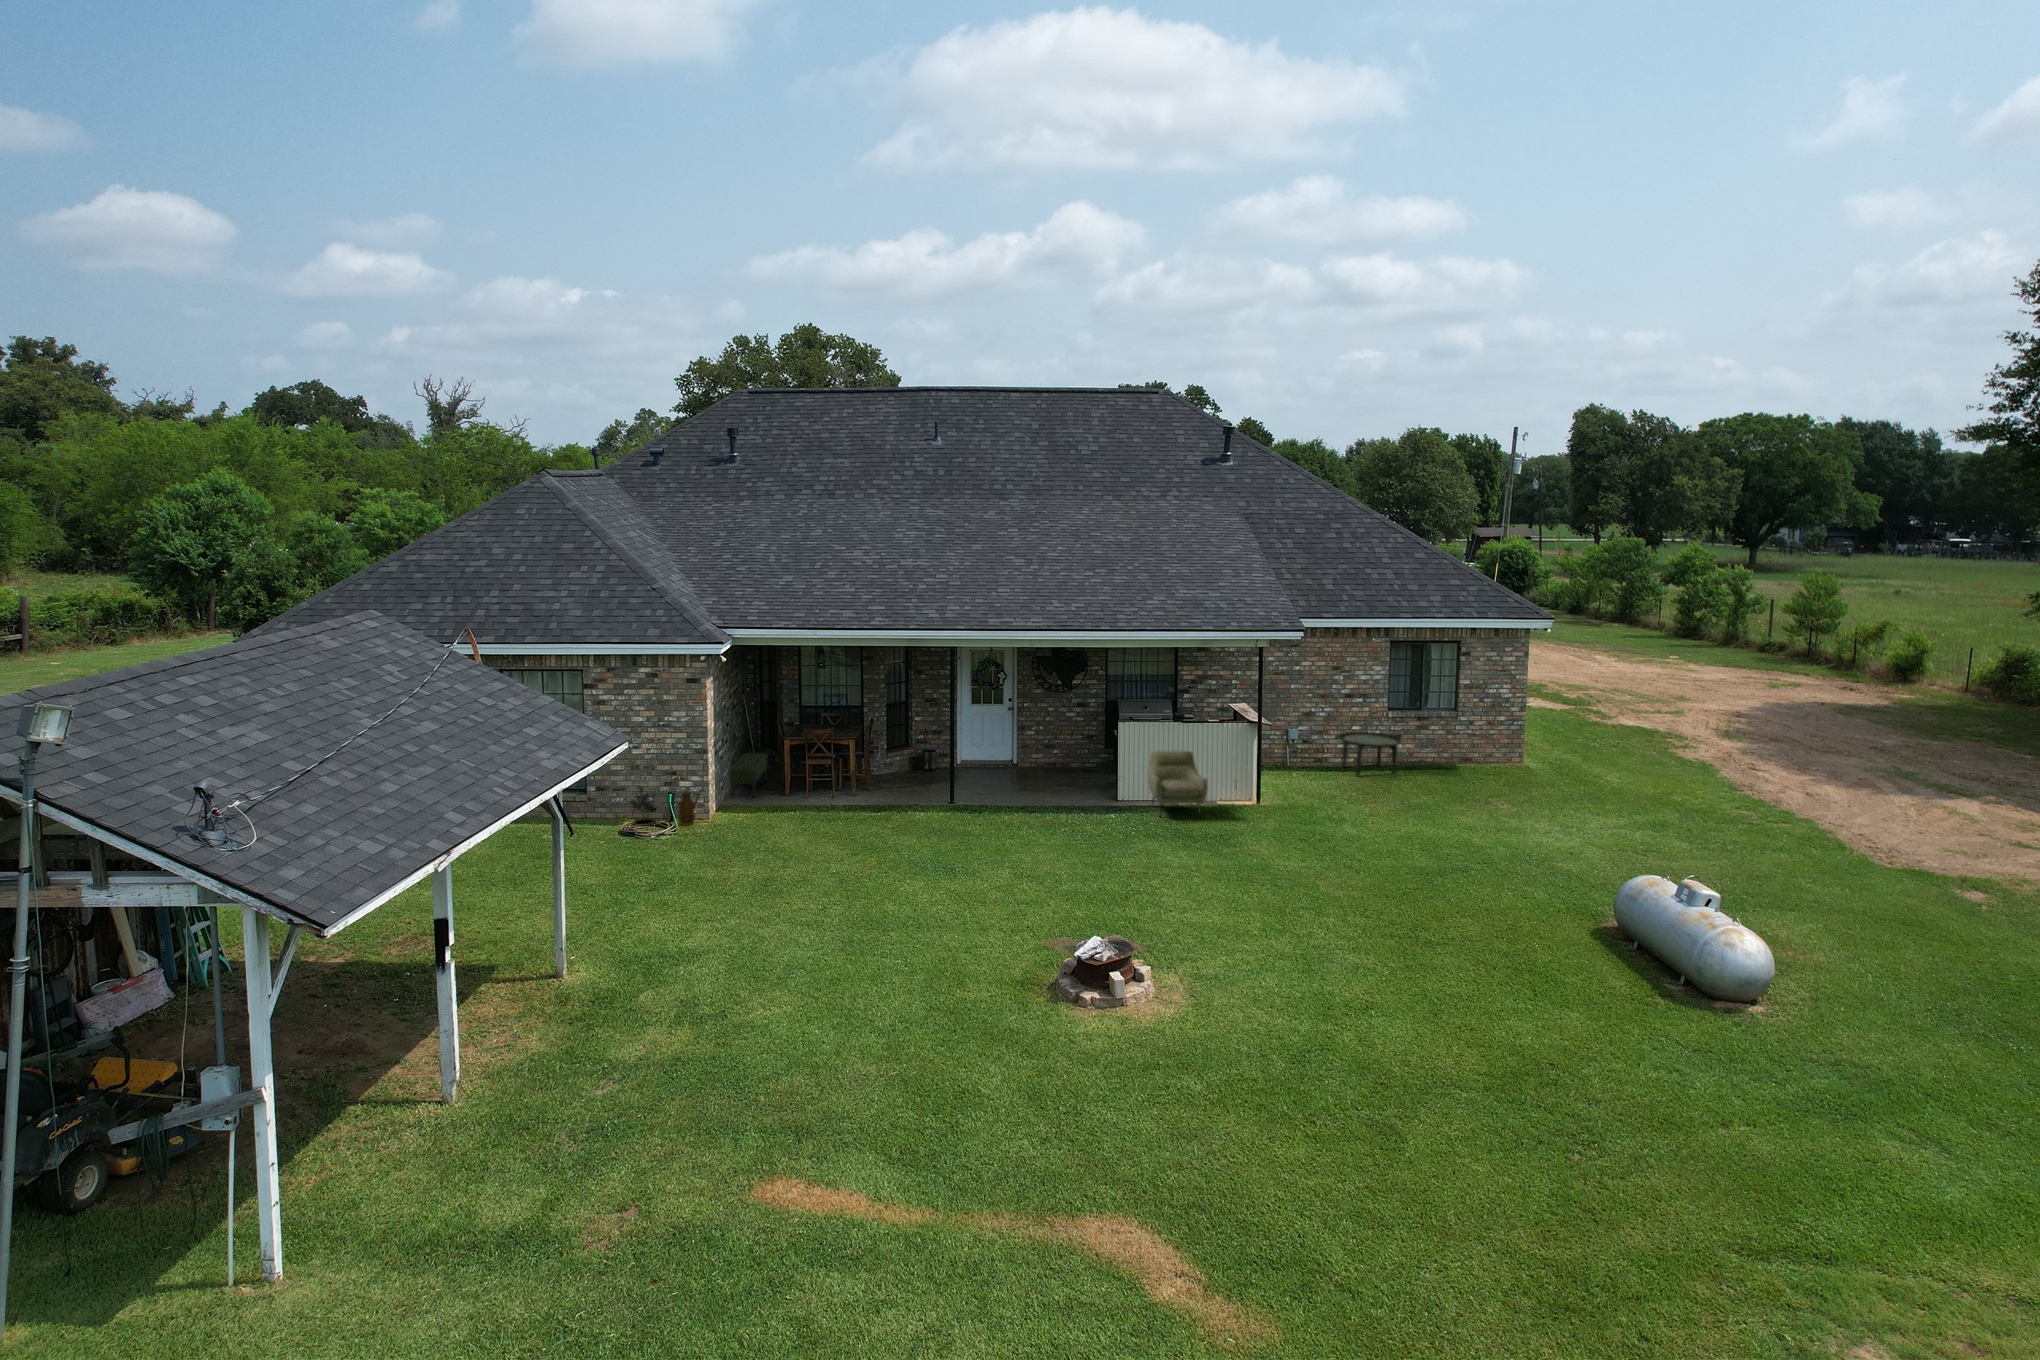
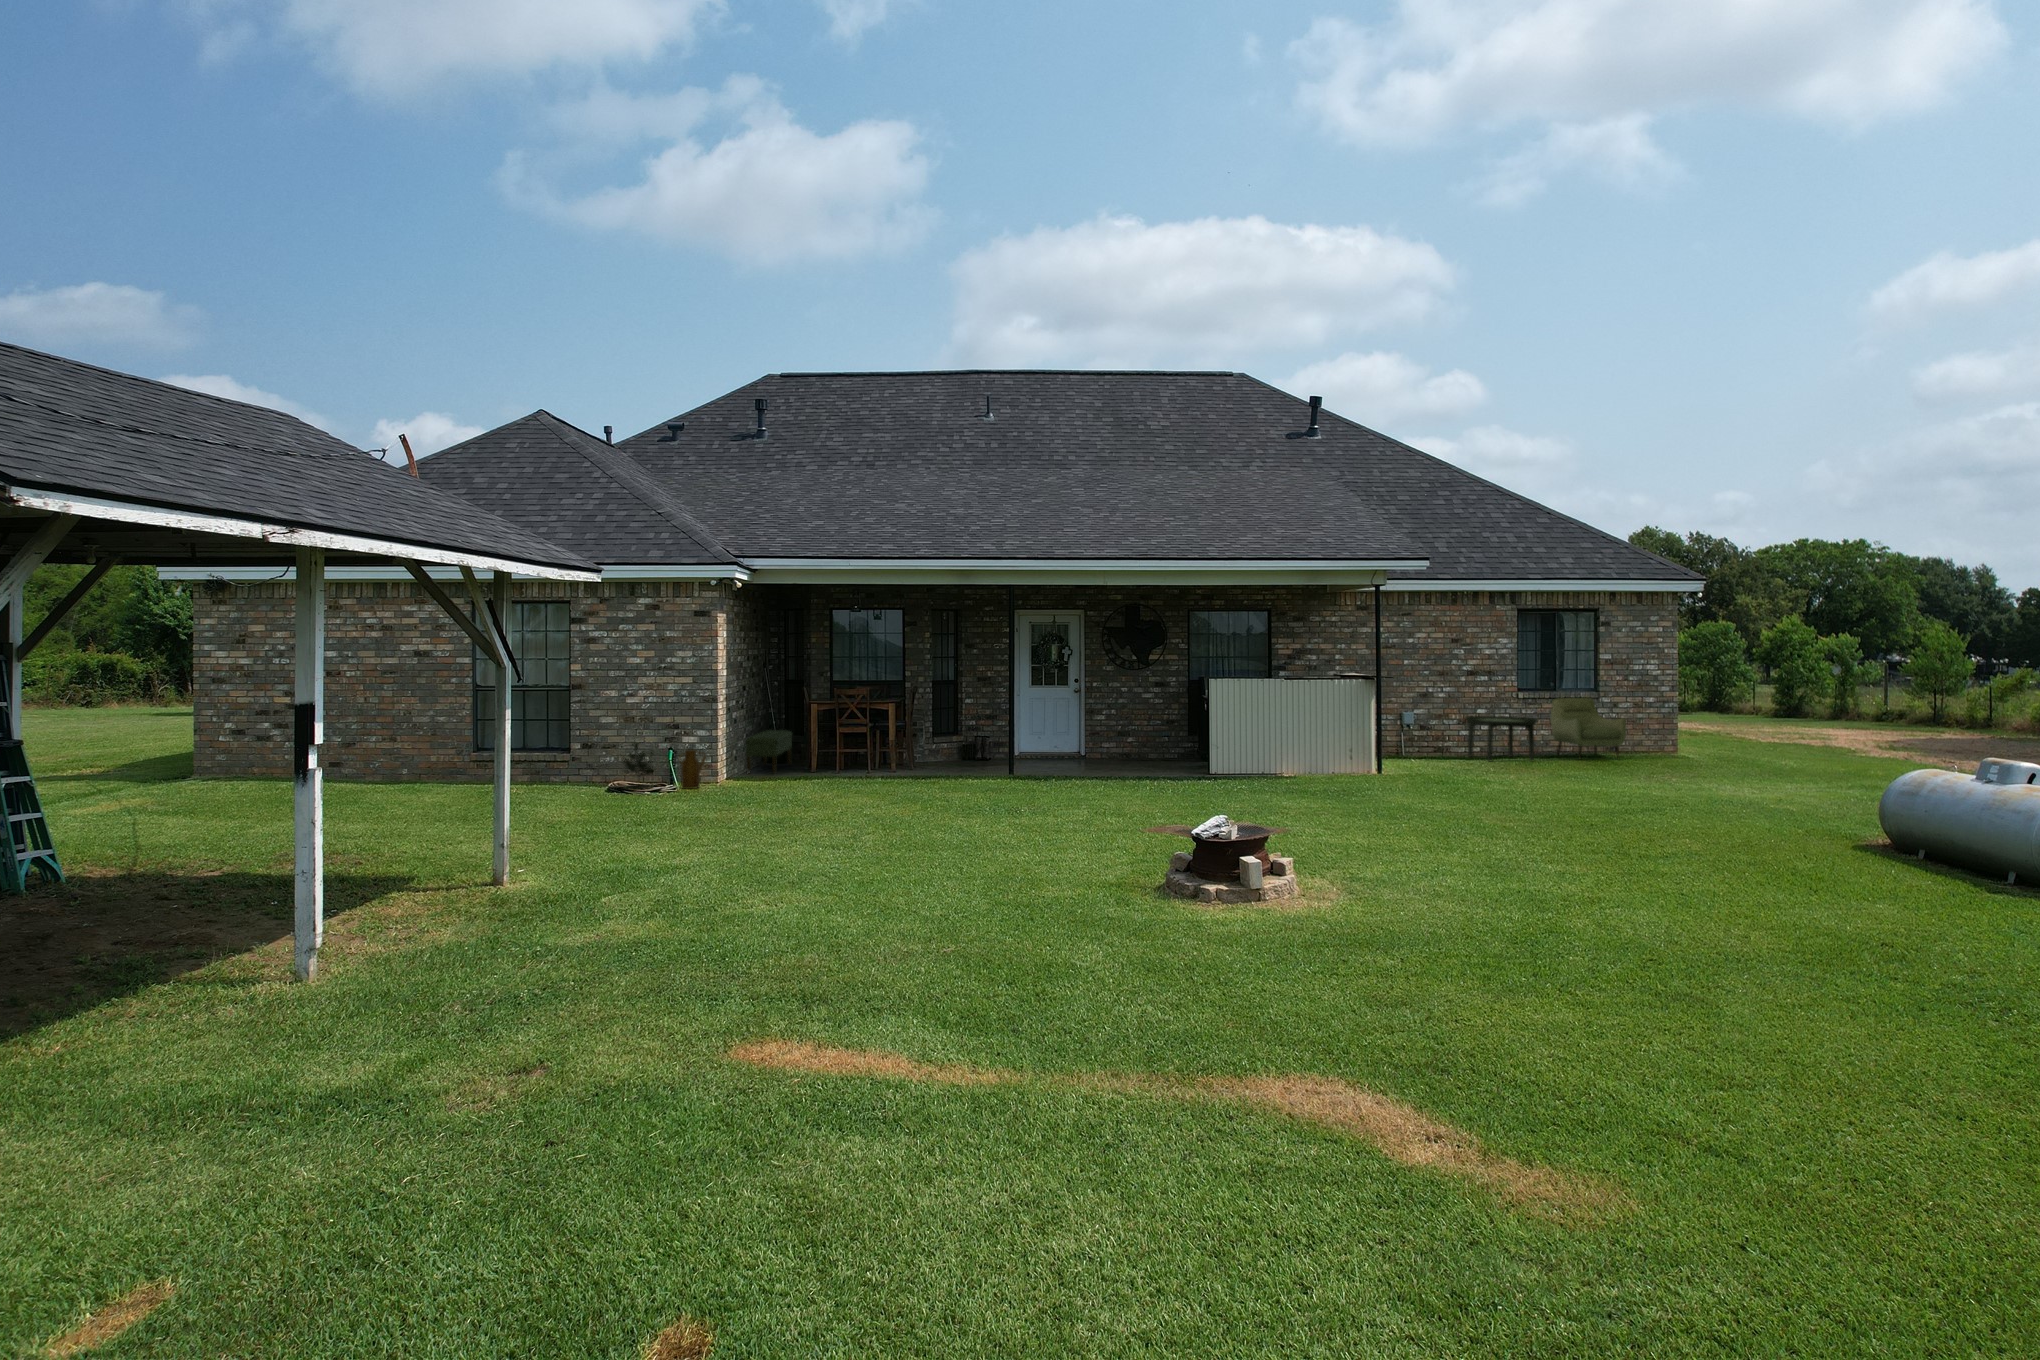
chair: present [1147,751,1208,816] -> present [1551,698,1626,759]

